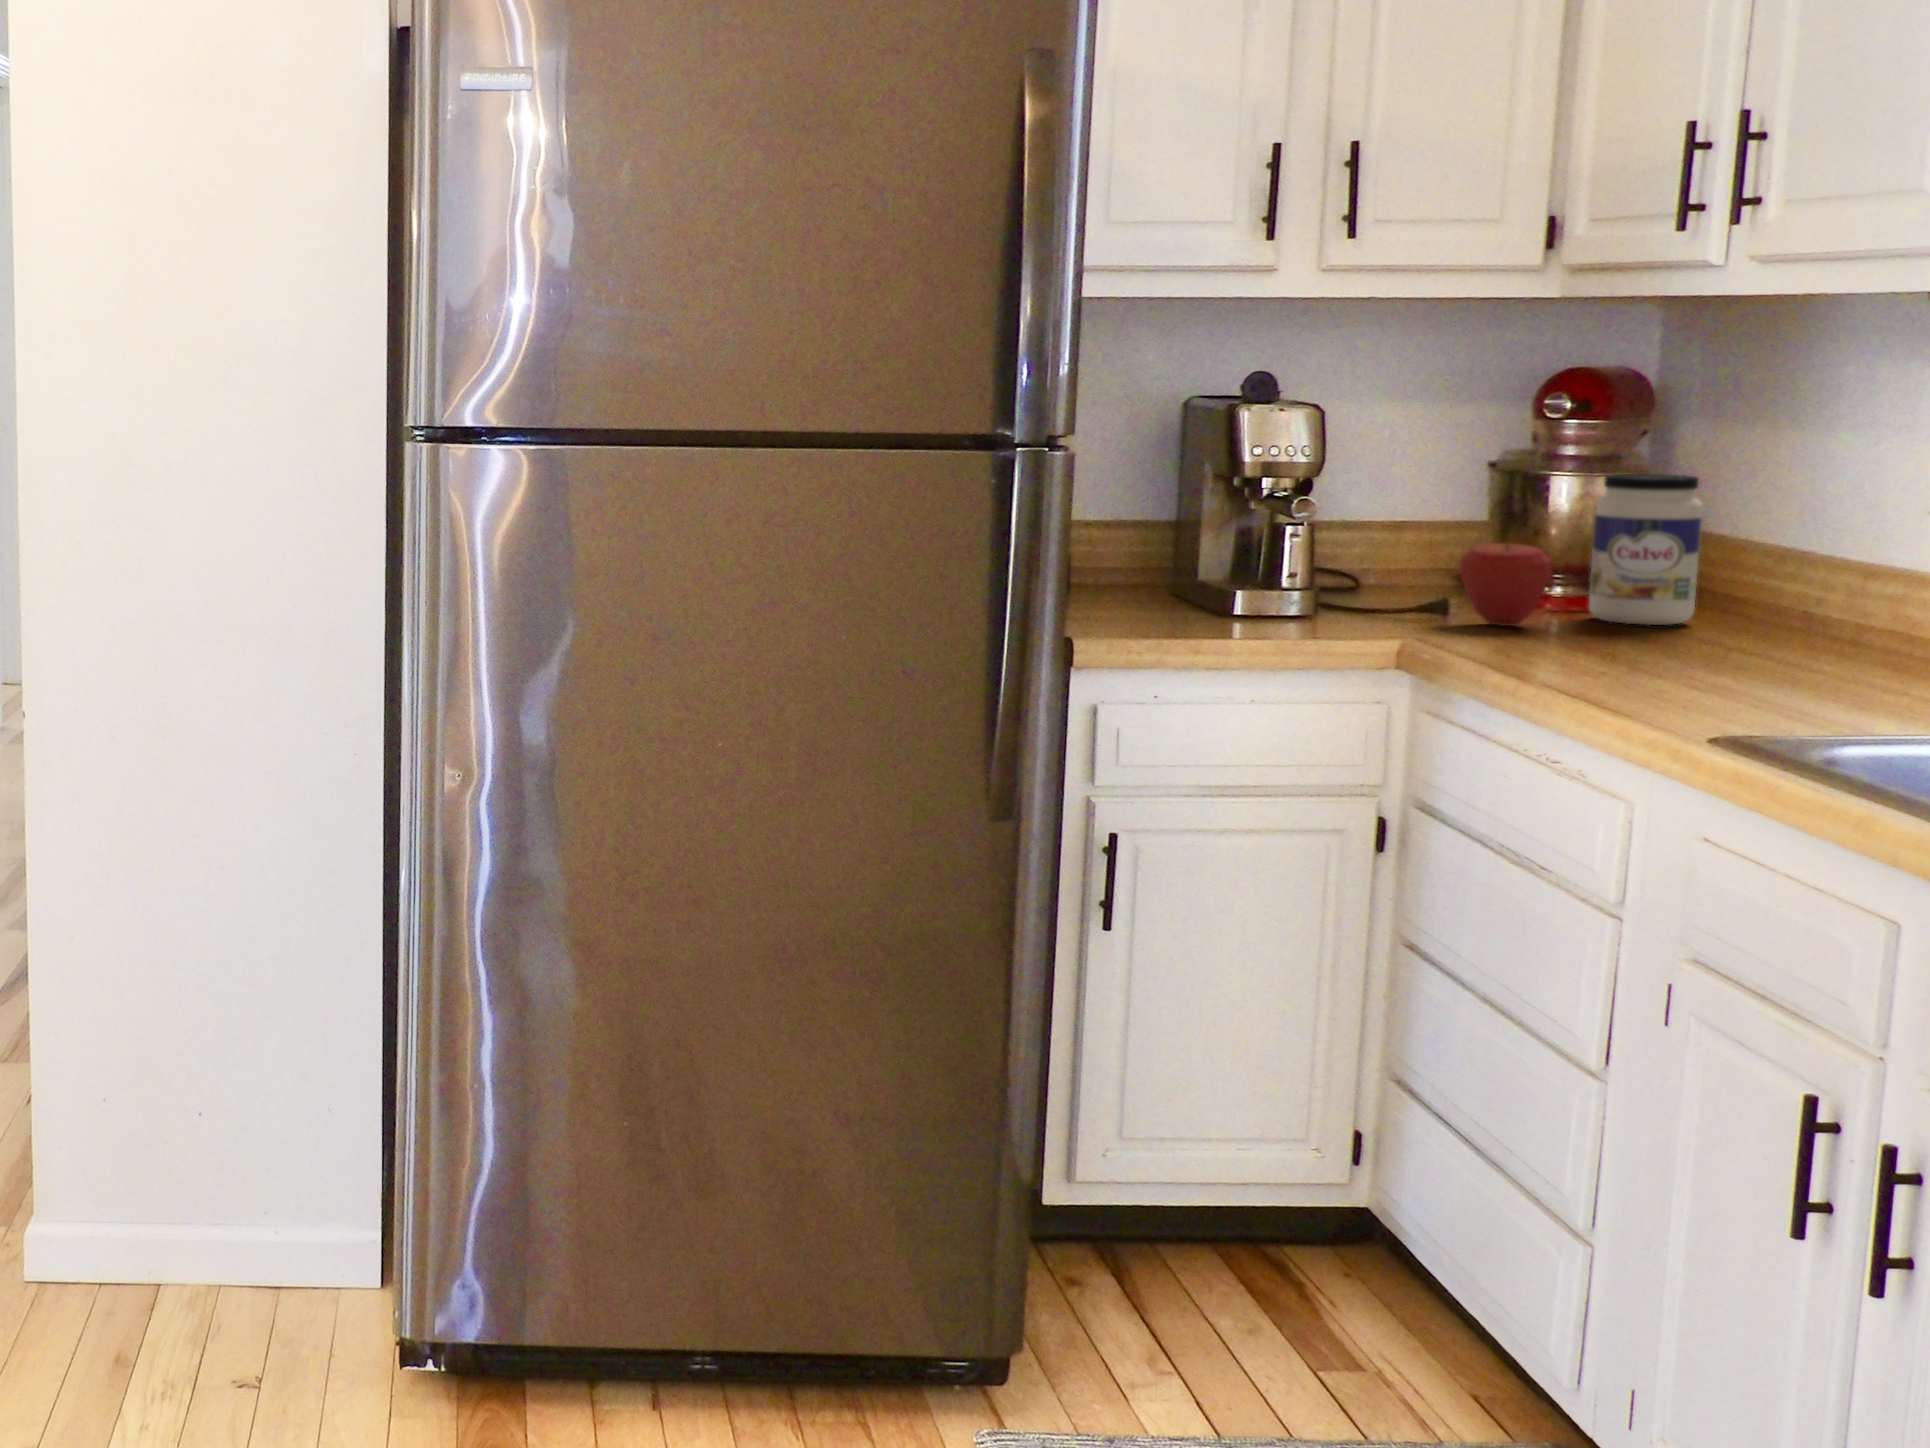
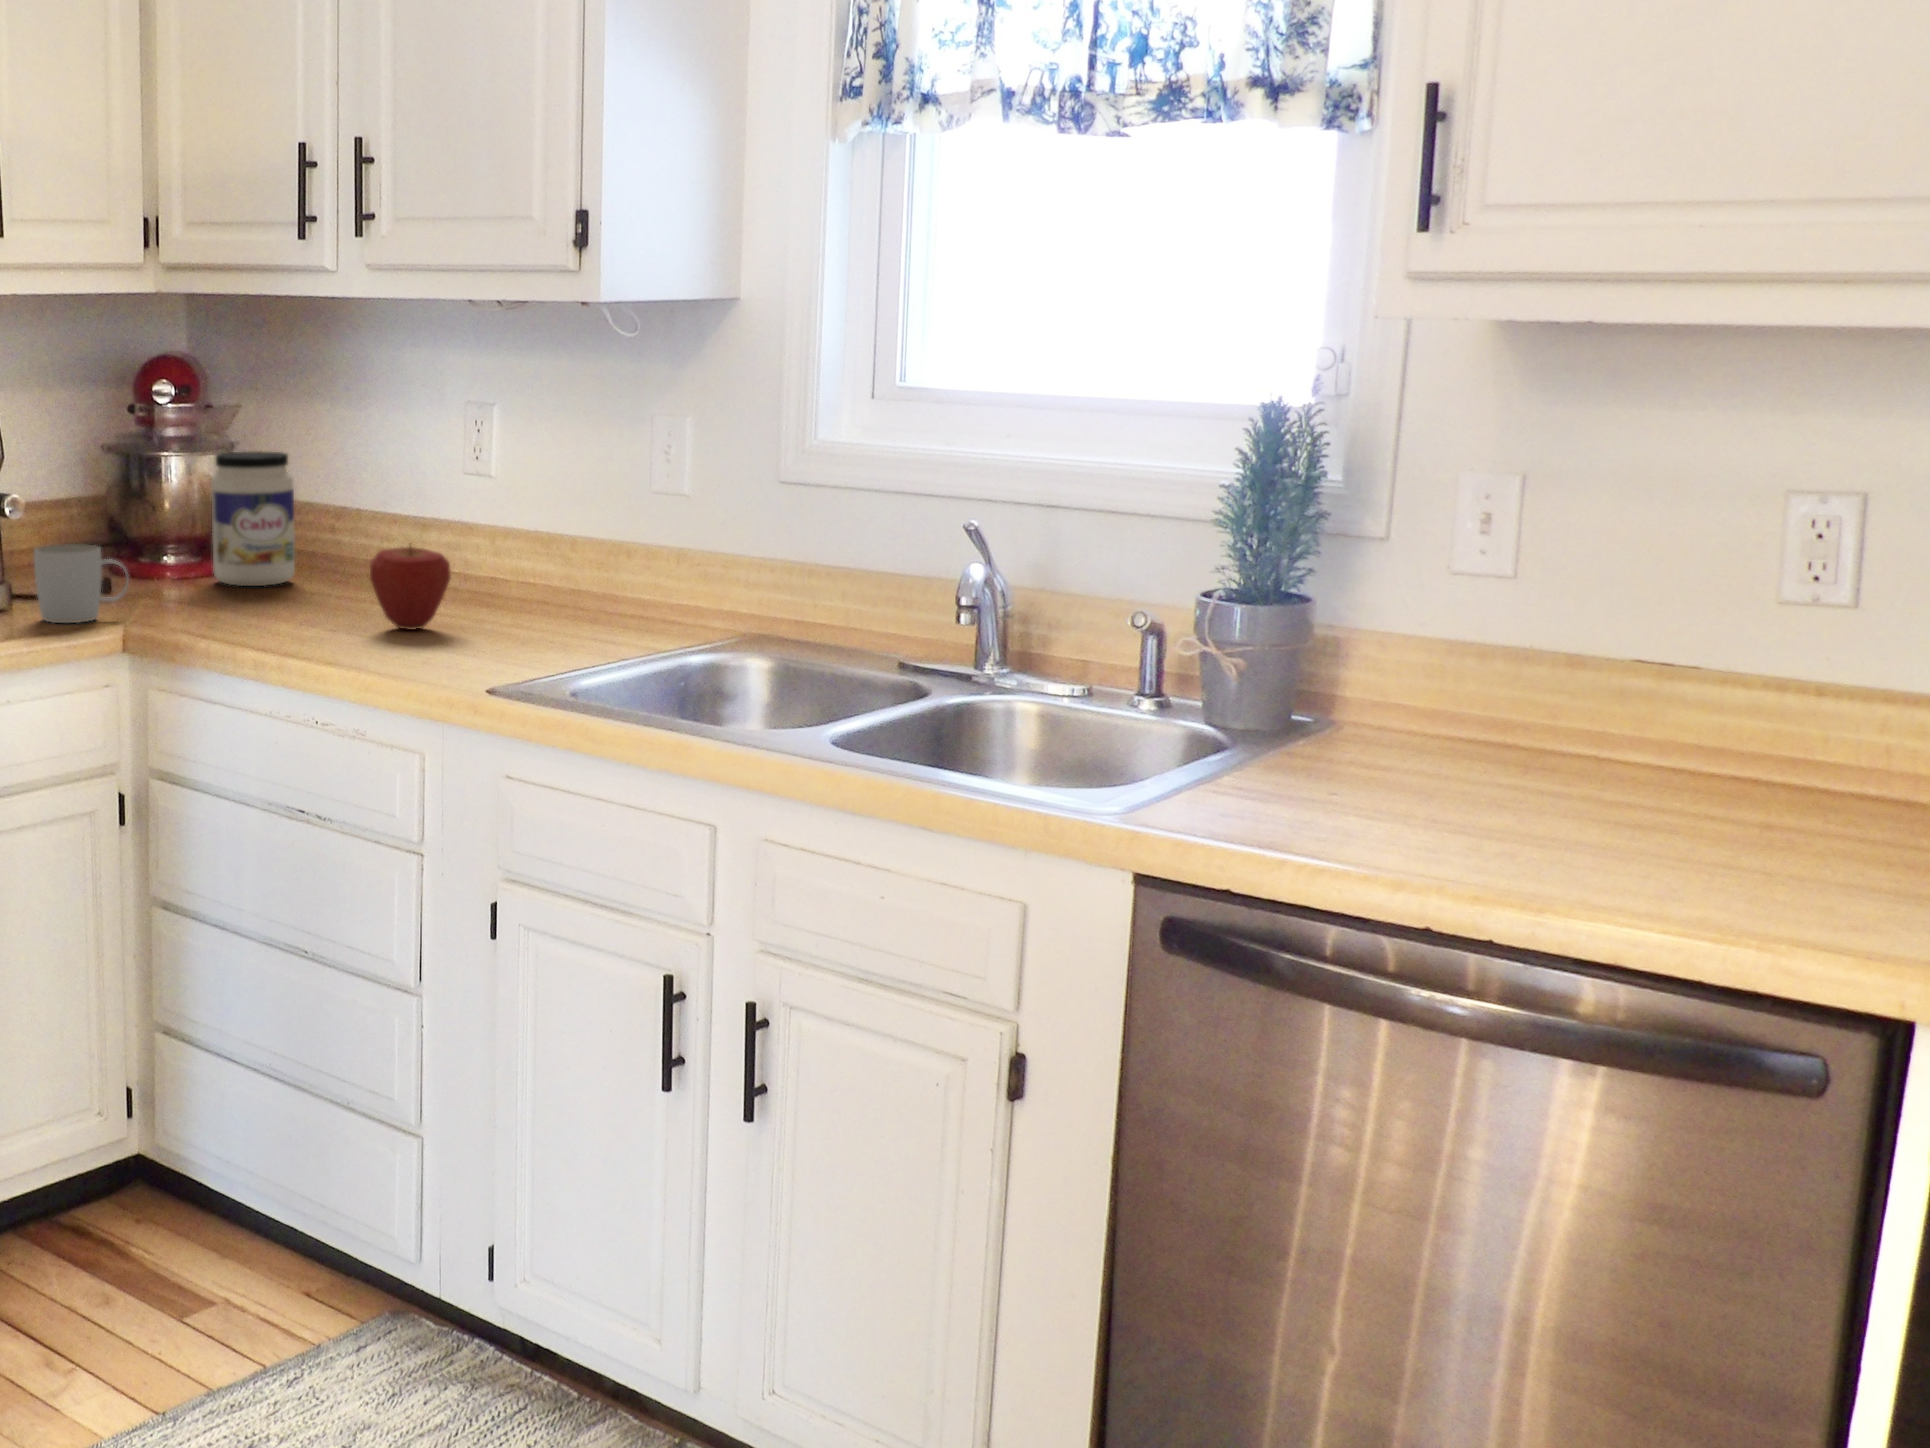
apple: present [1459,542,1552,626] -> present [370,543,451,630]
mug: none [1319,551,1423,631] -> present [34,544,129,623]

